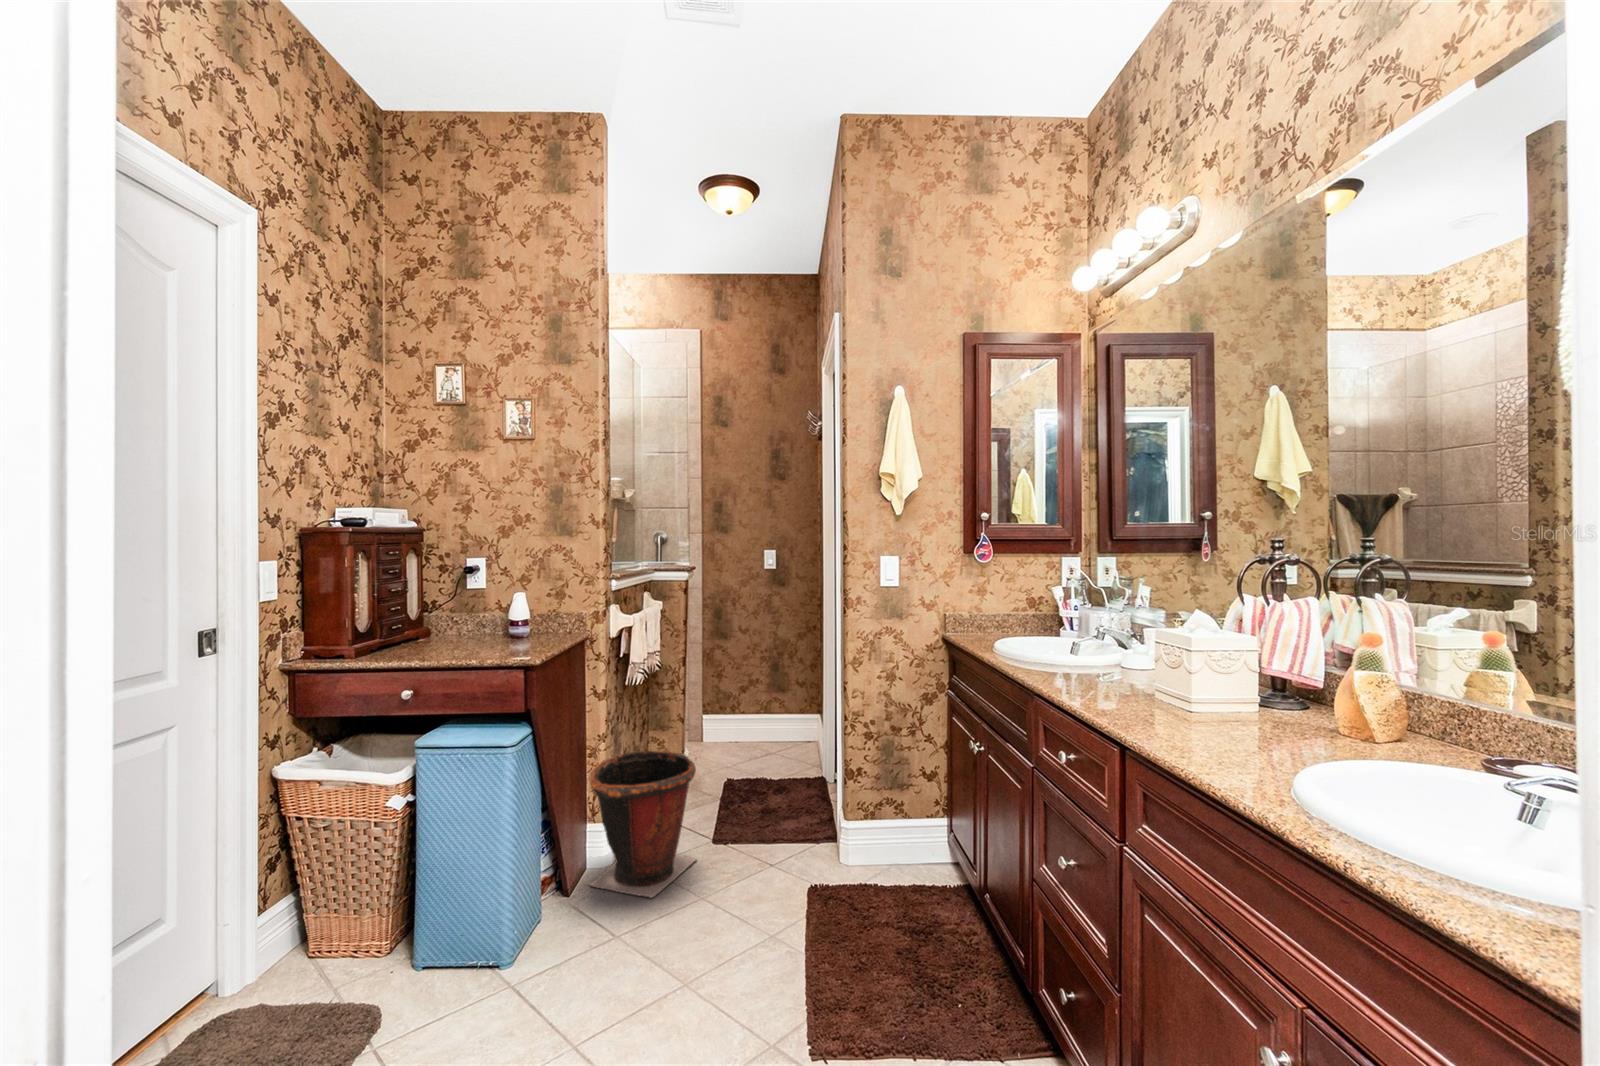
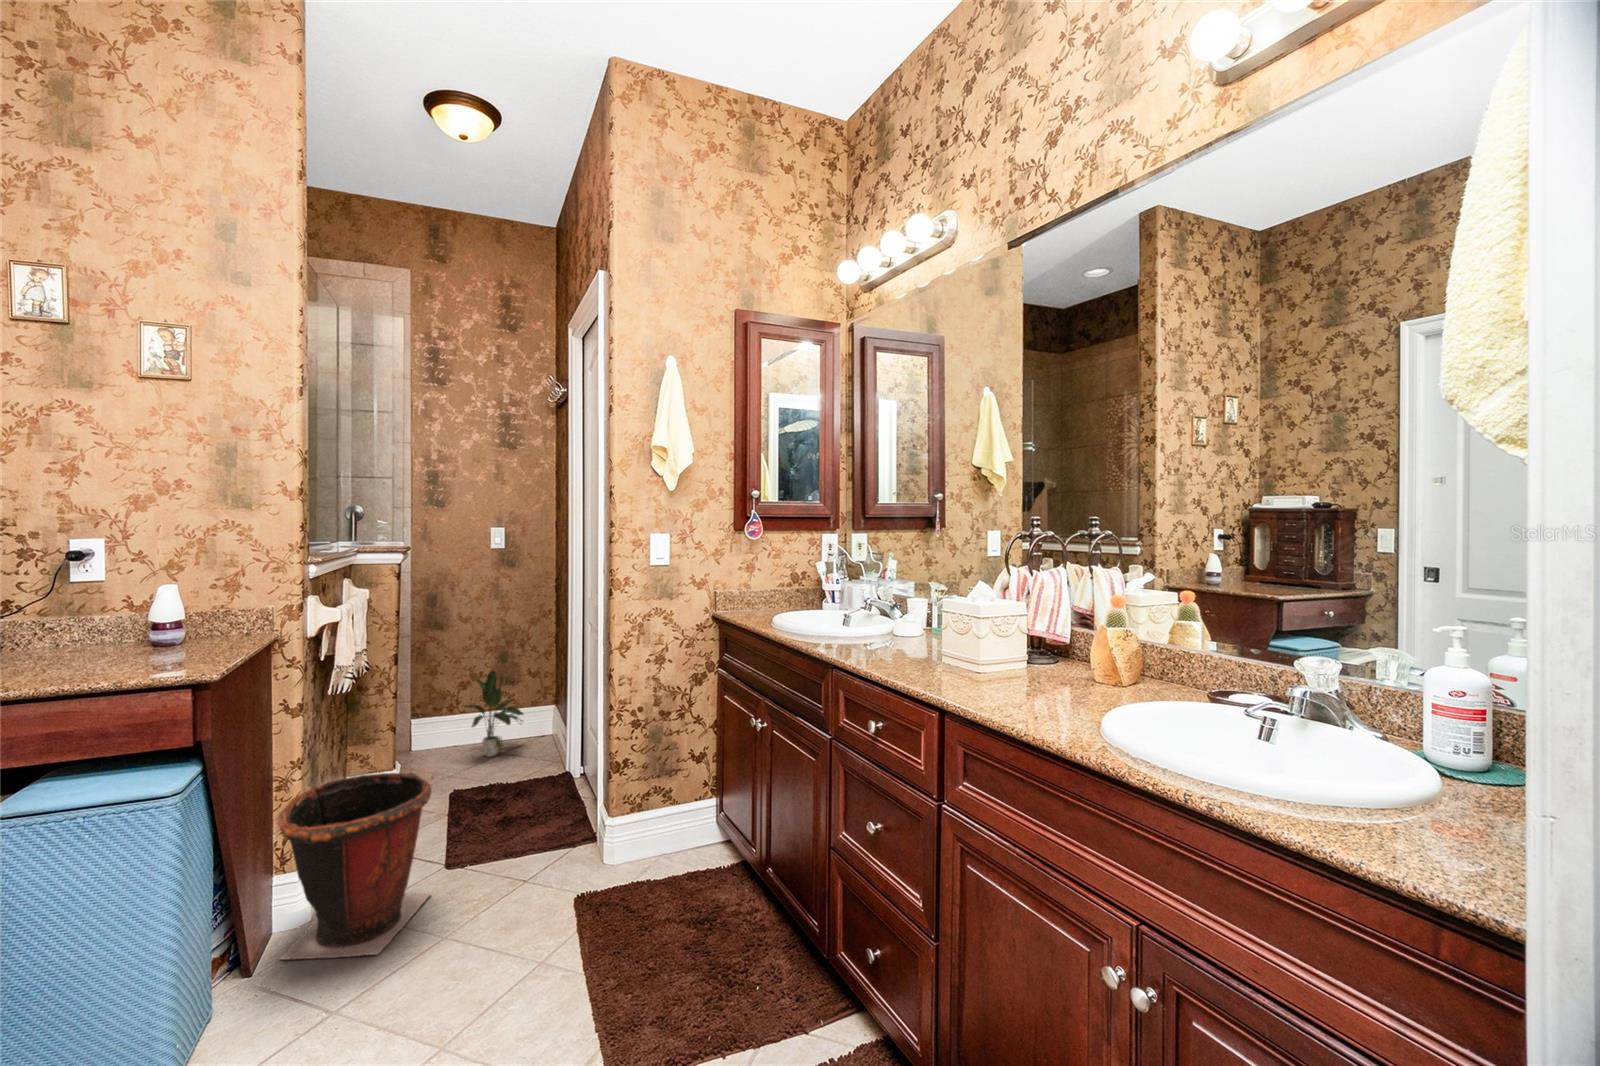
potted plant: none [738,676,790,753] -> present [464,670,523,757]

